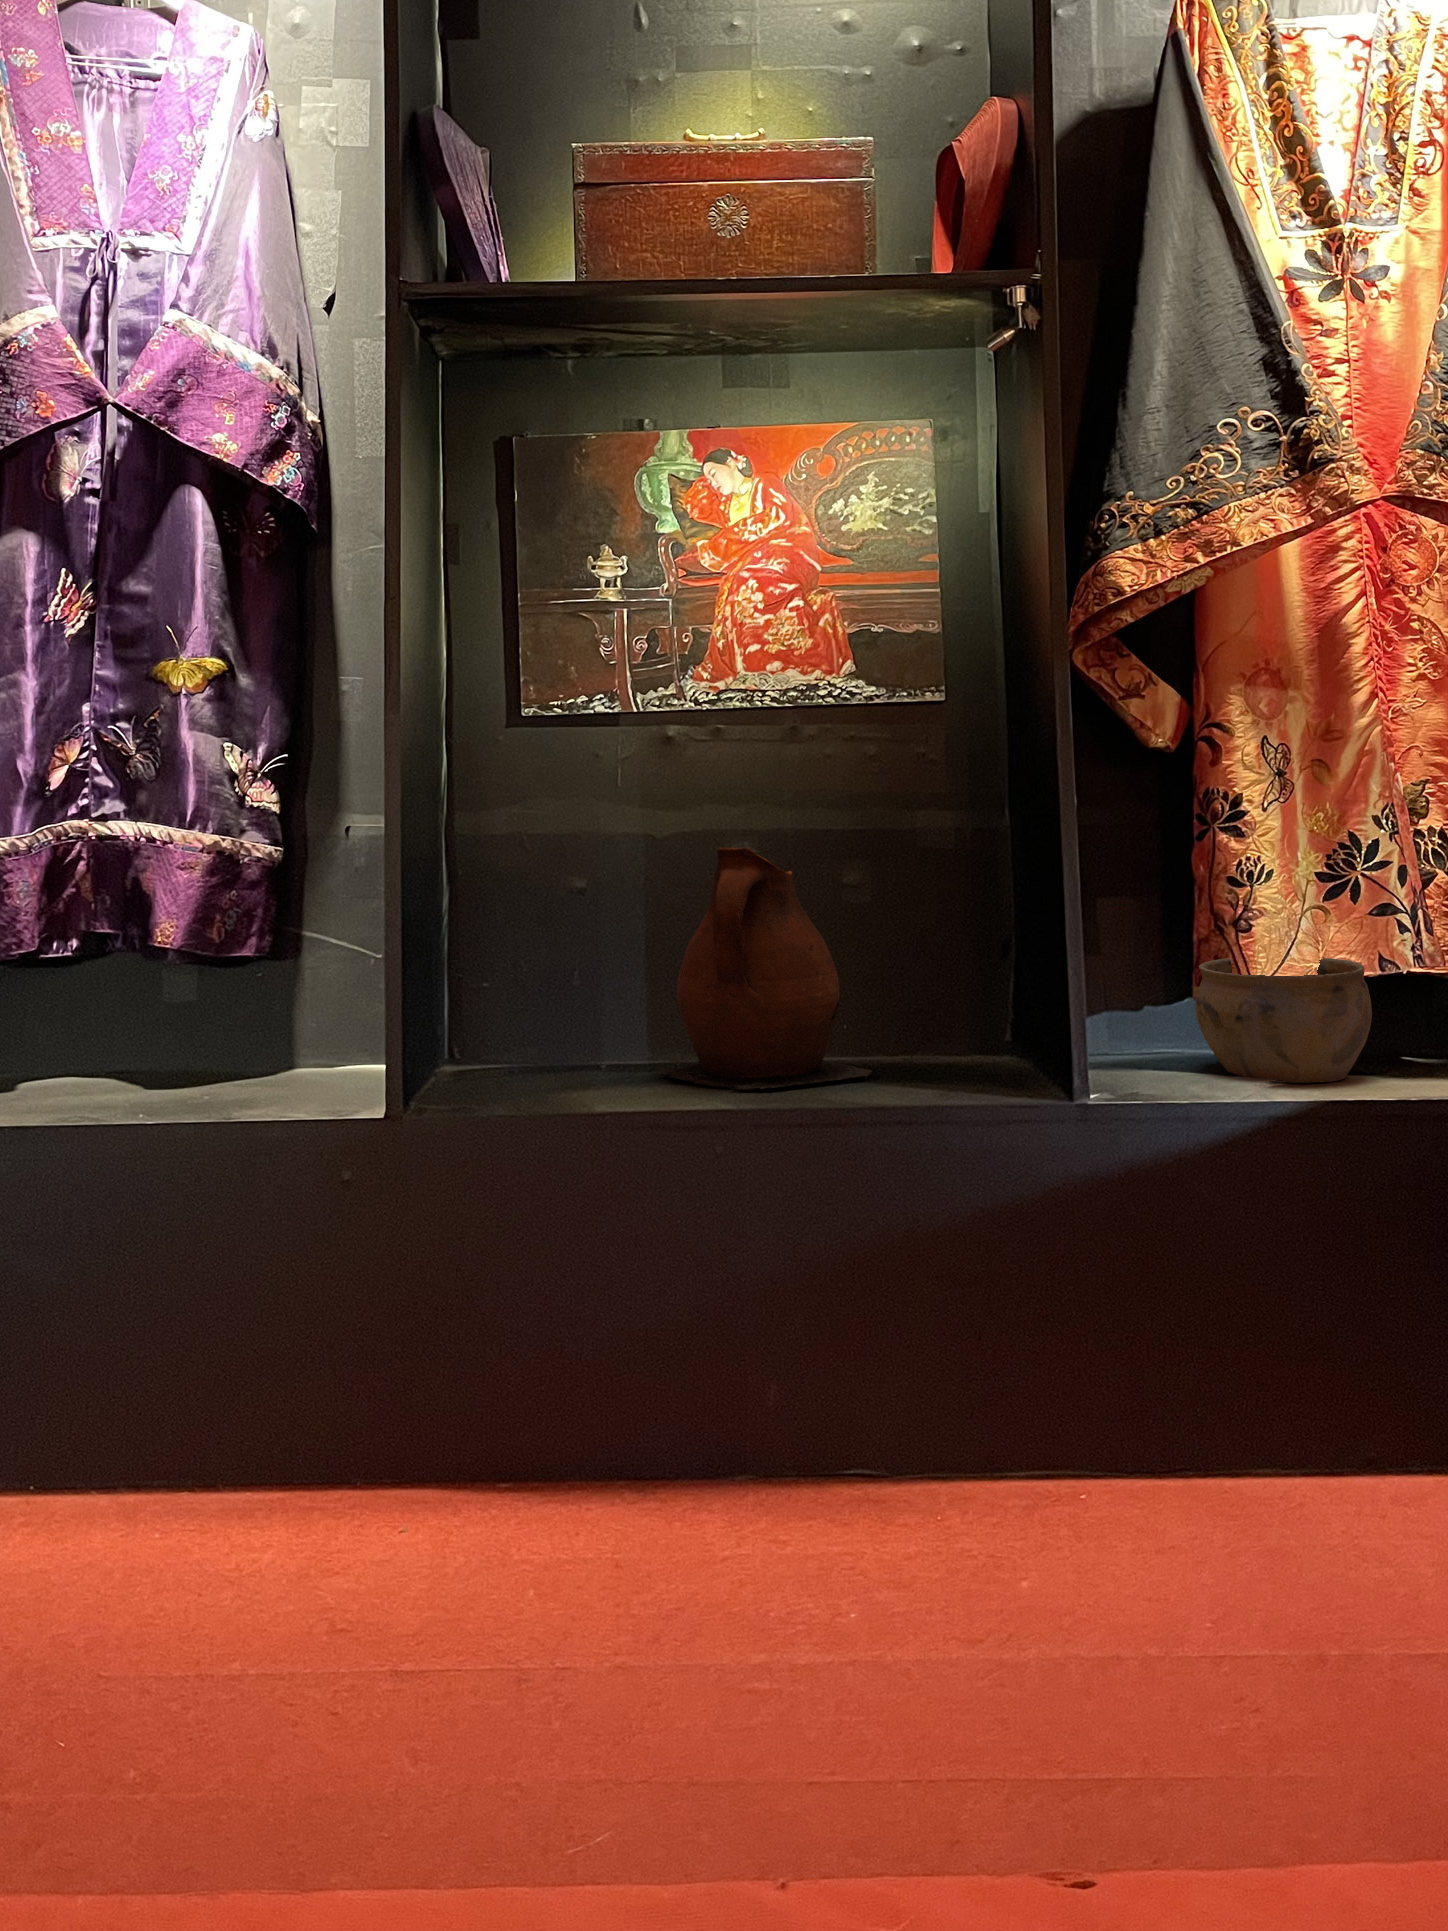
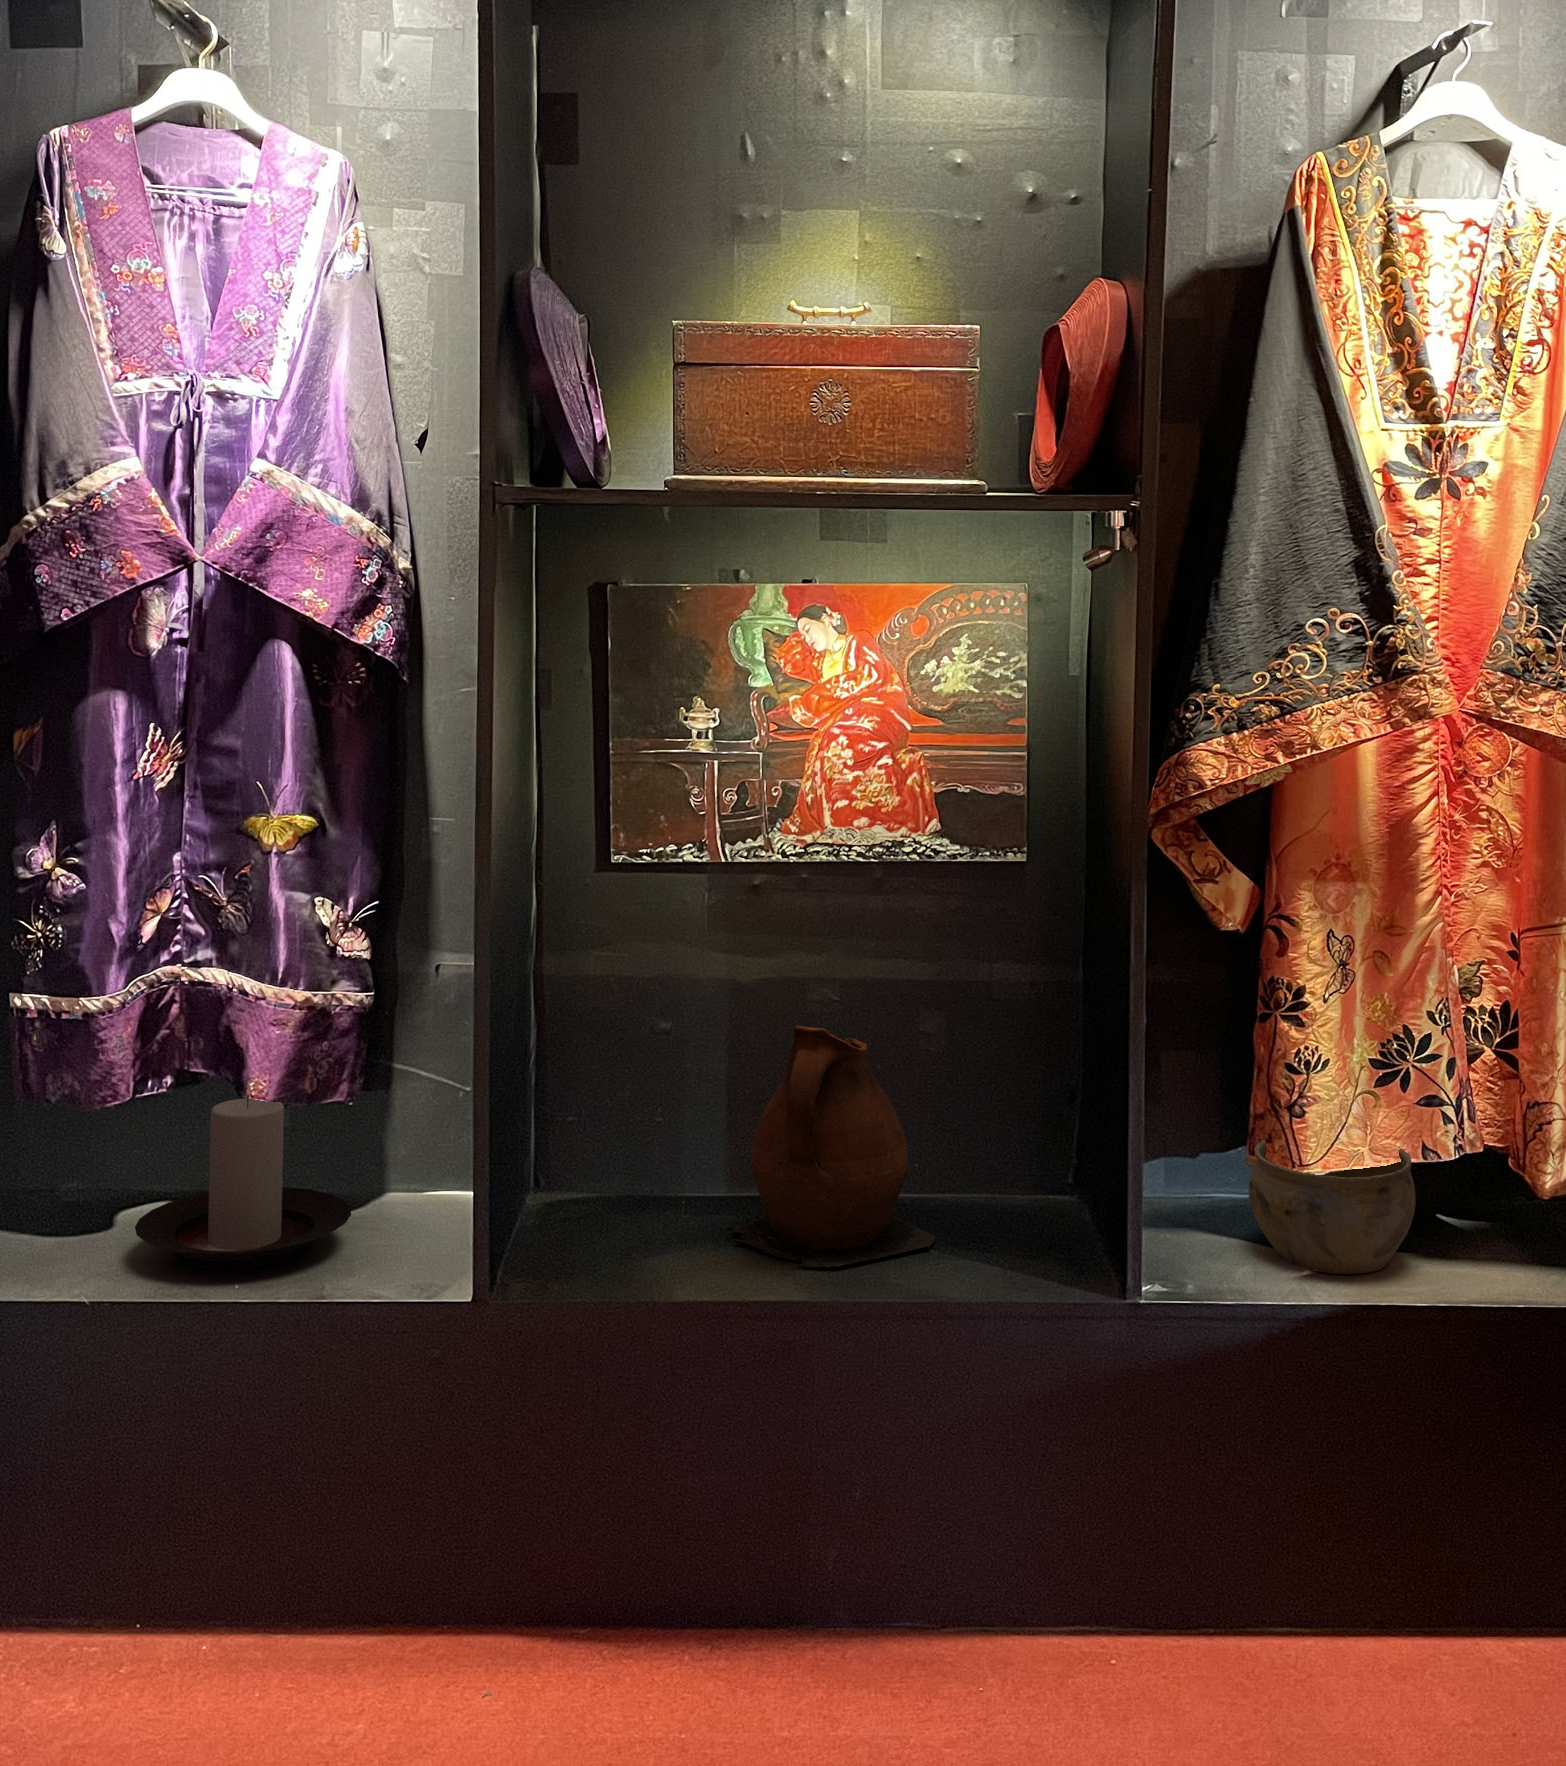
candle holder: none [48,938,268,1108] -> present [135,1096,351,1270]

